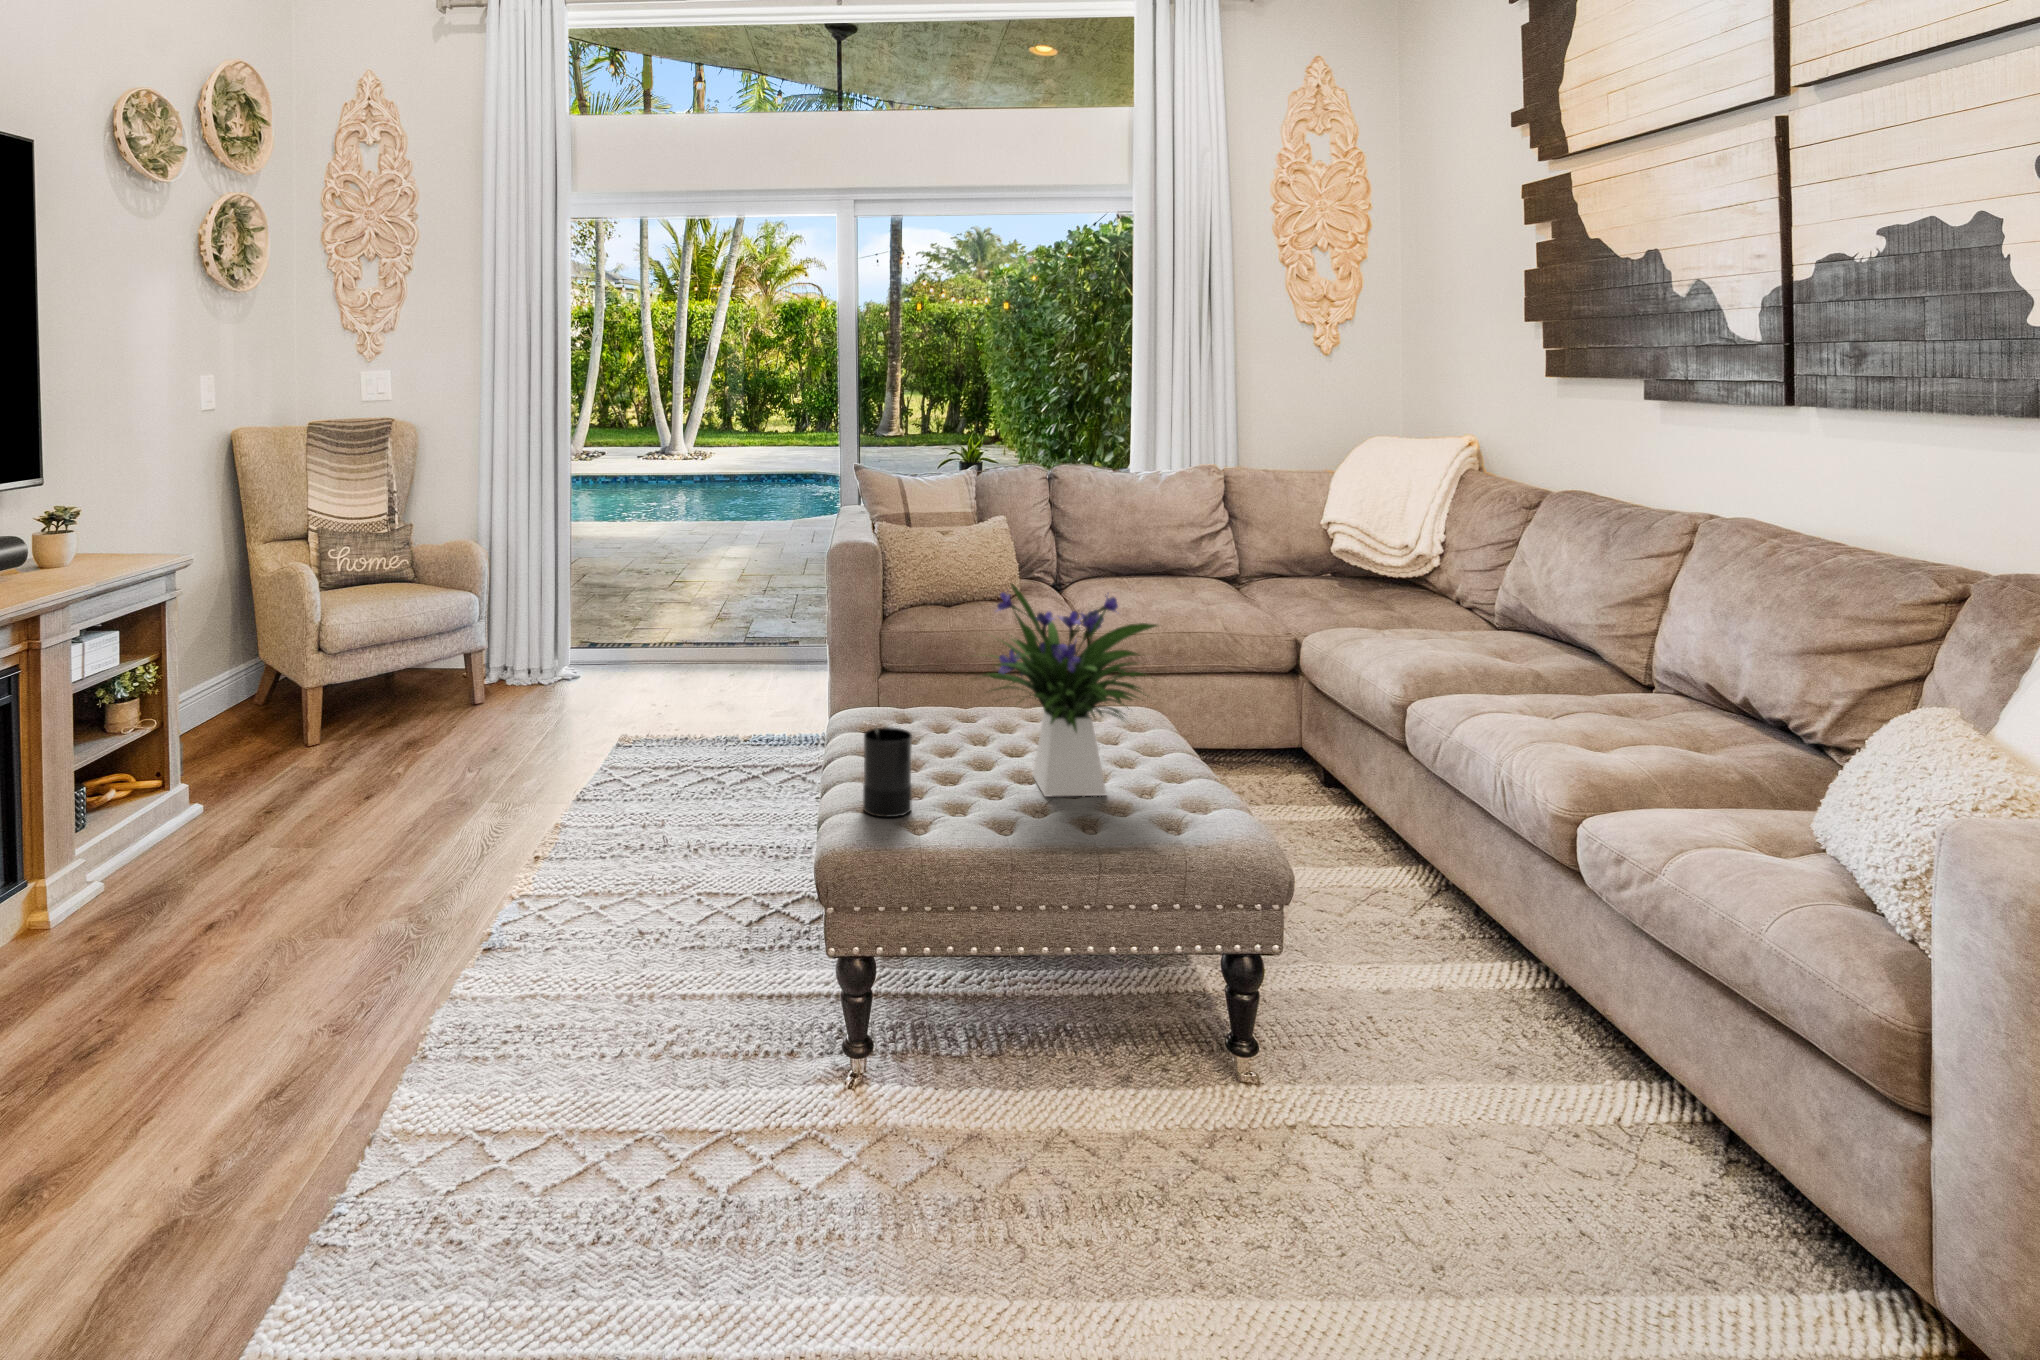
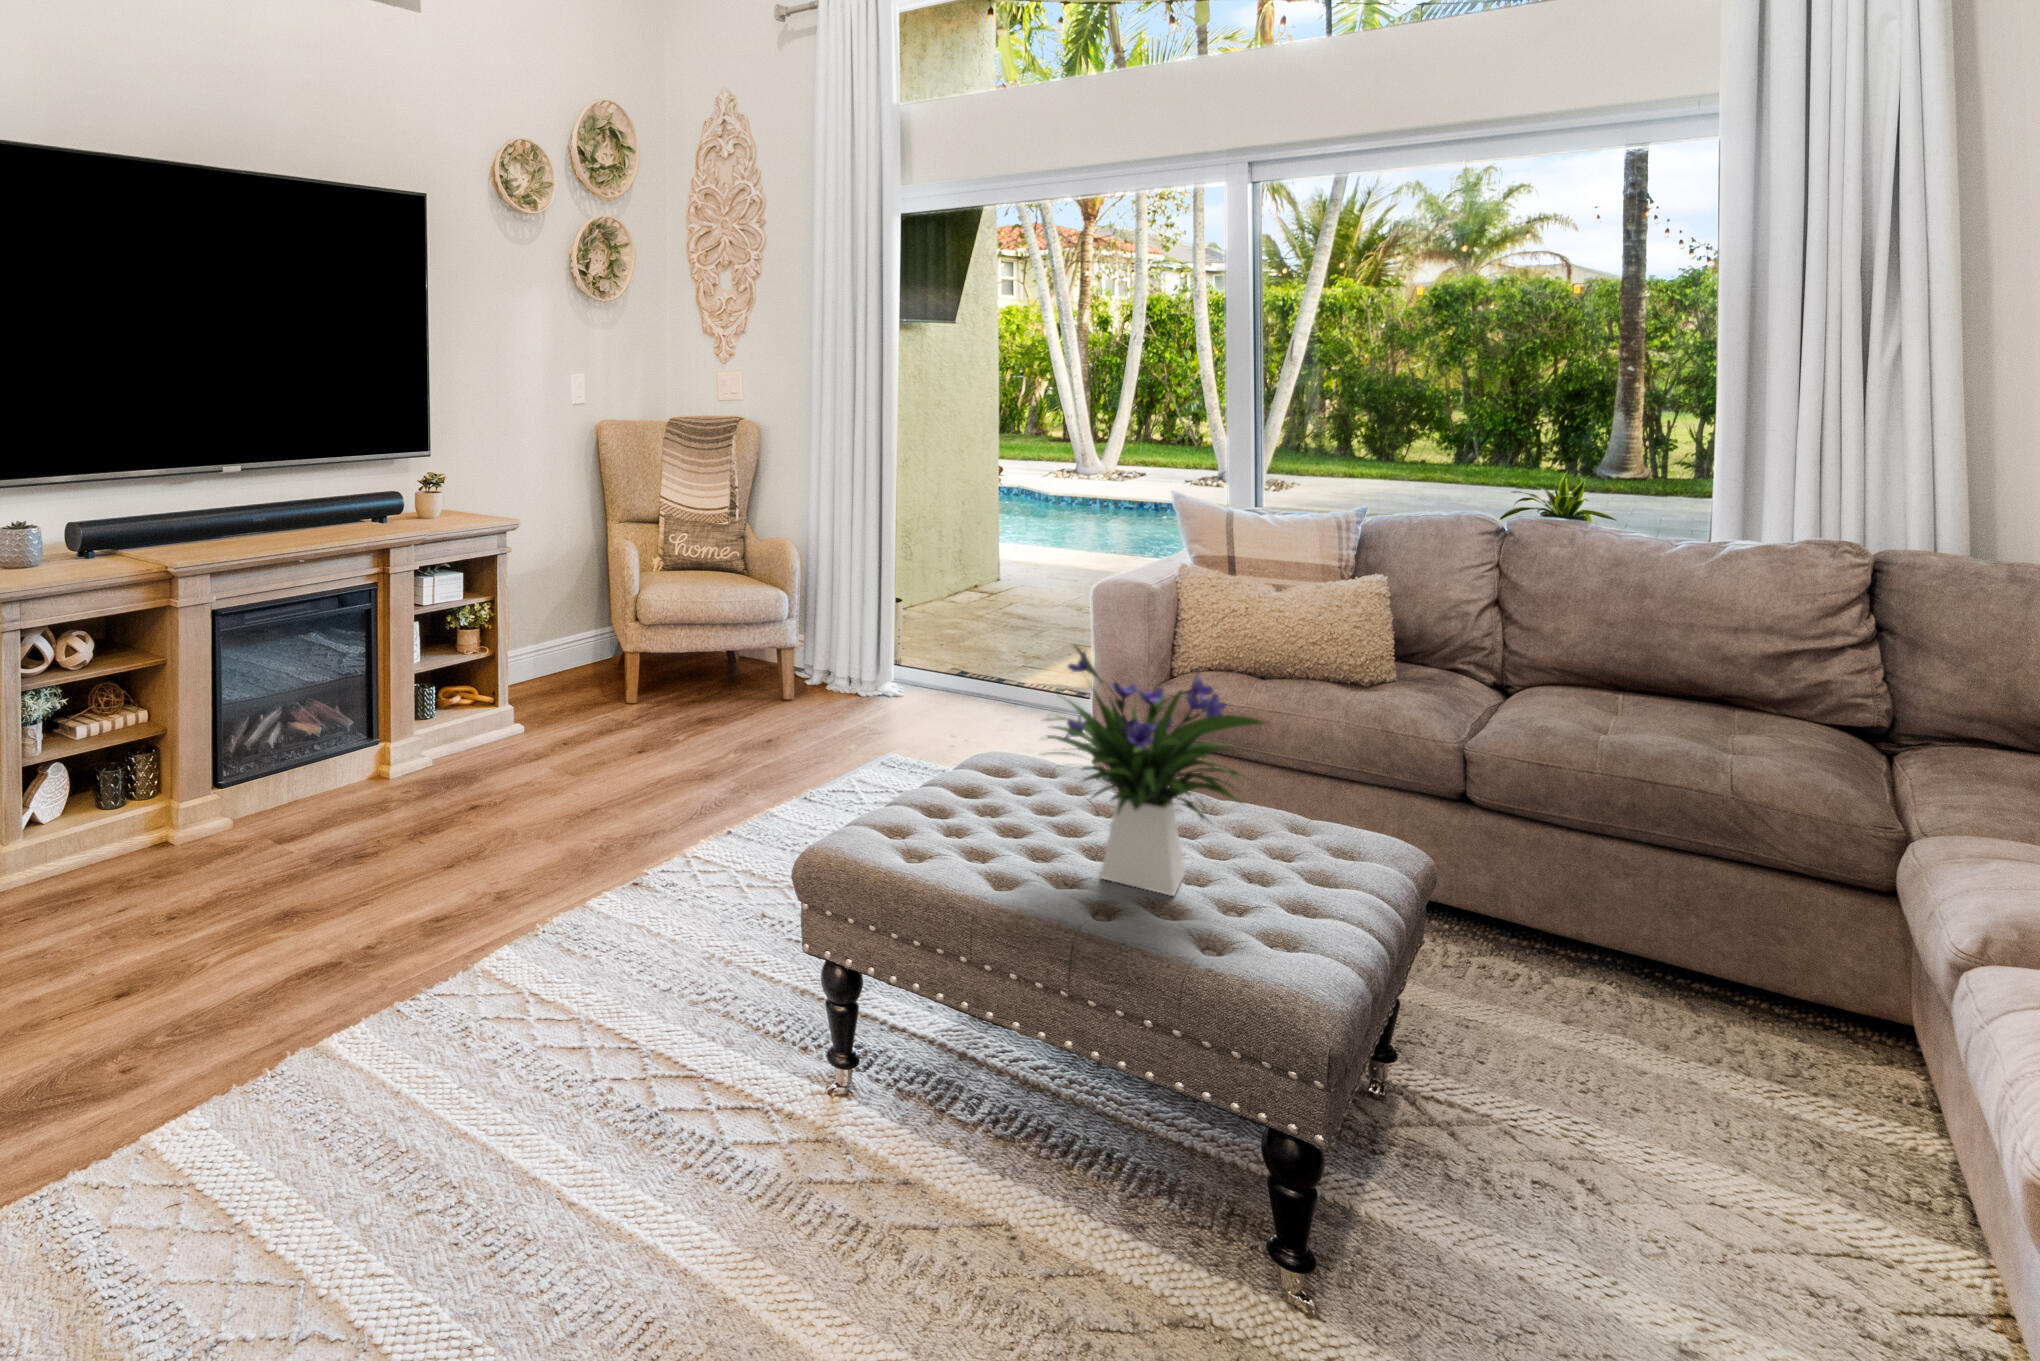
candle: present [863,726,912,817] -> none [899,755,951,853]

